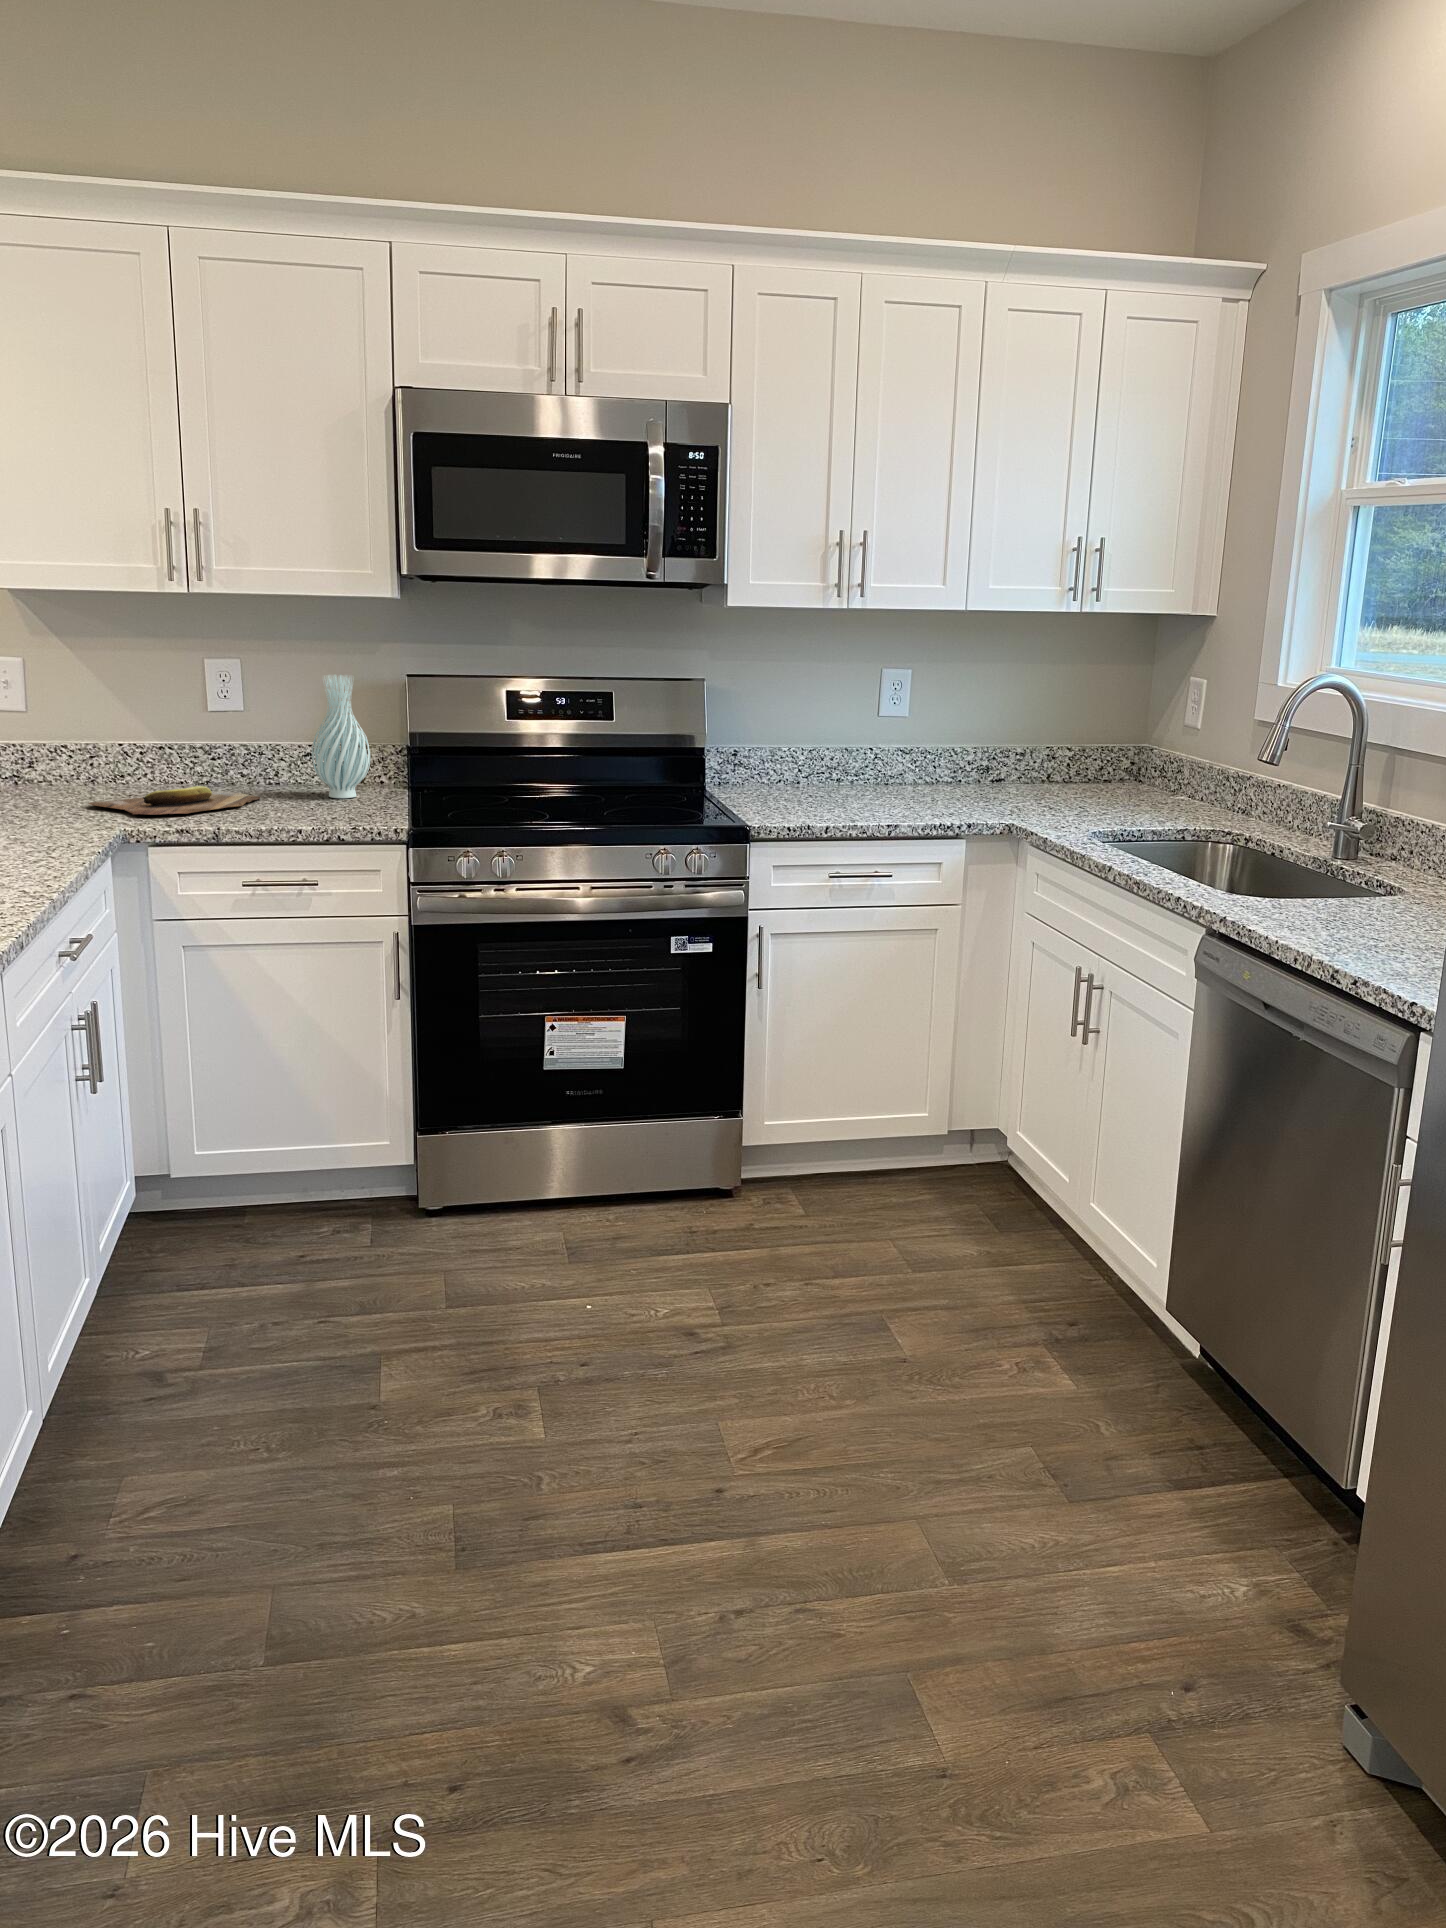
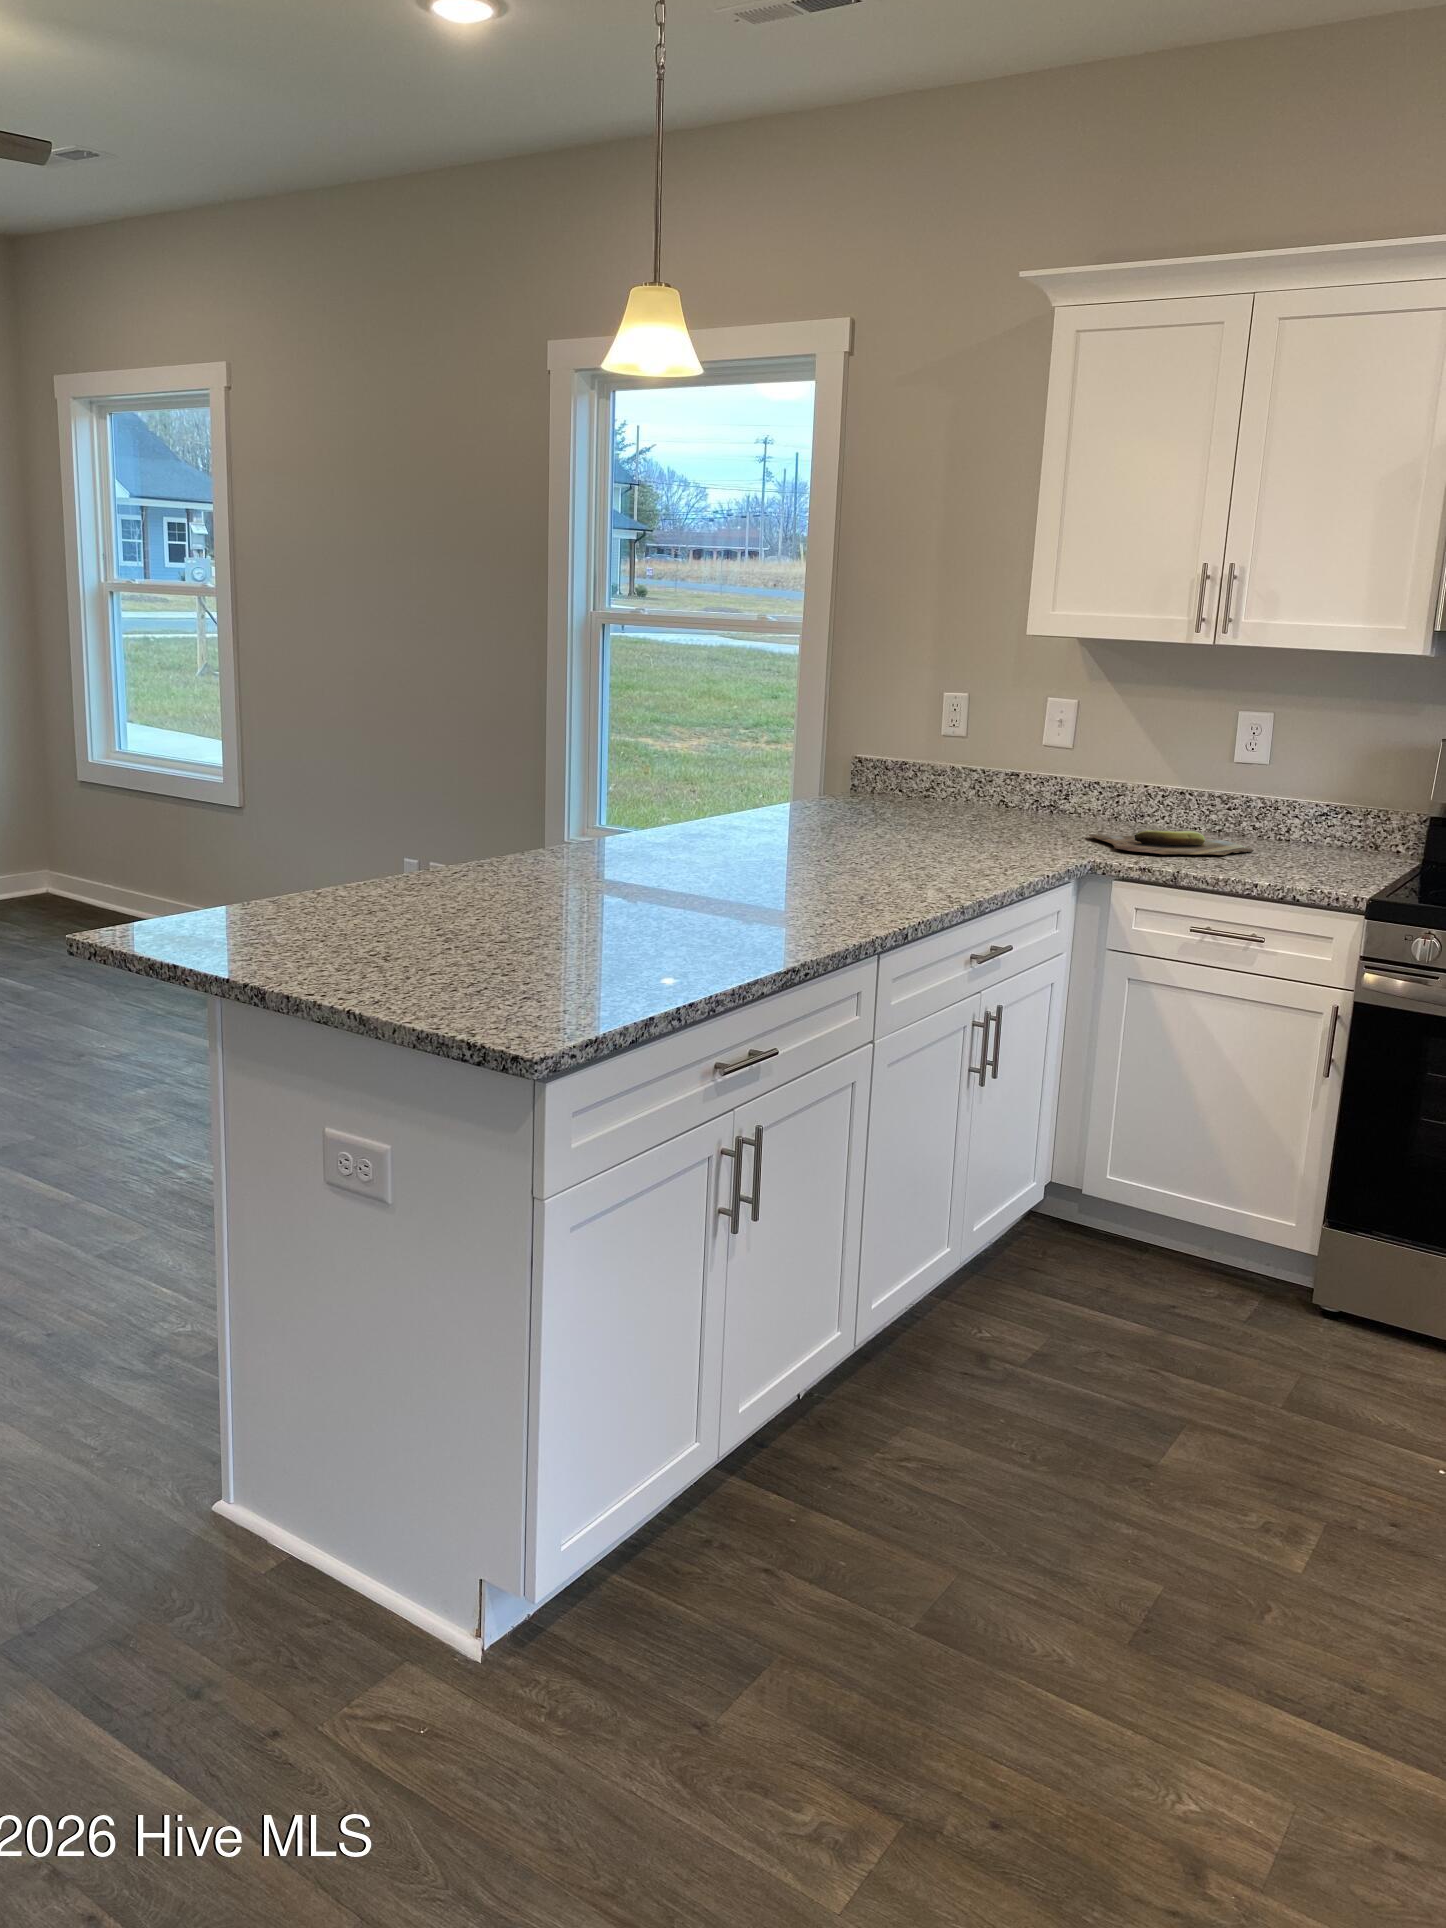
vase: present [312,675,370,798] -> none [1313,731,1379,863]

